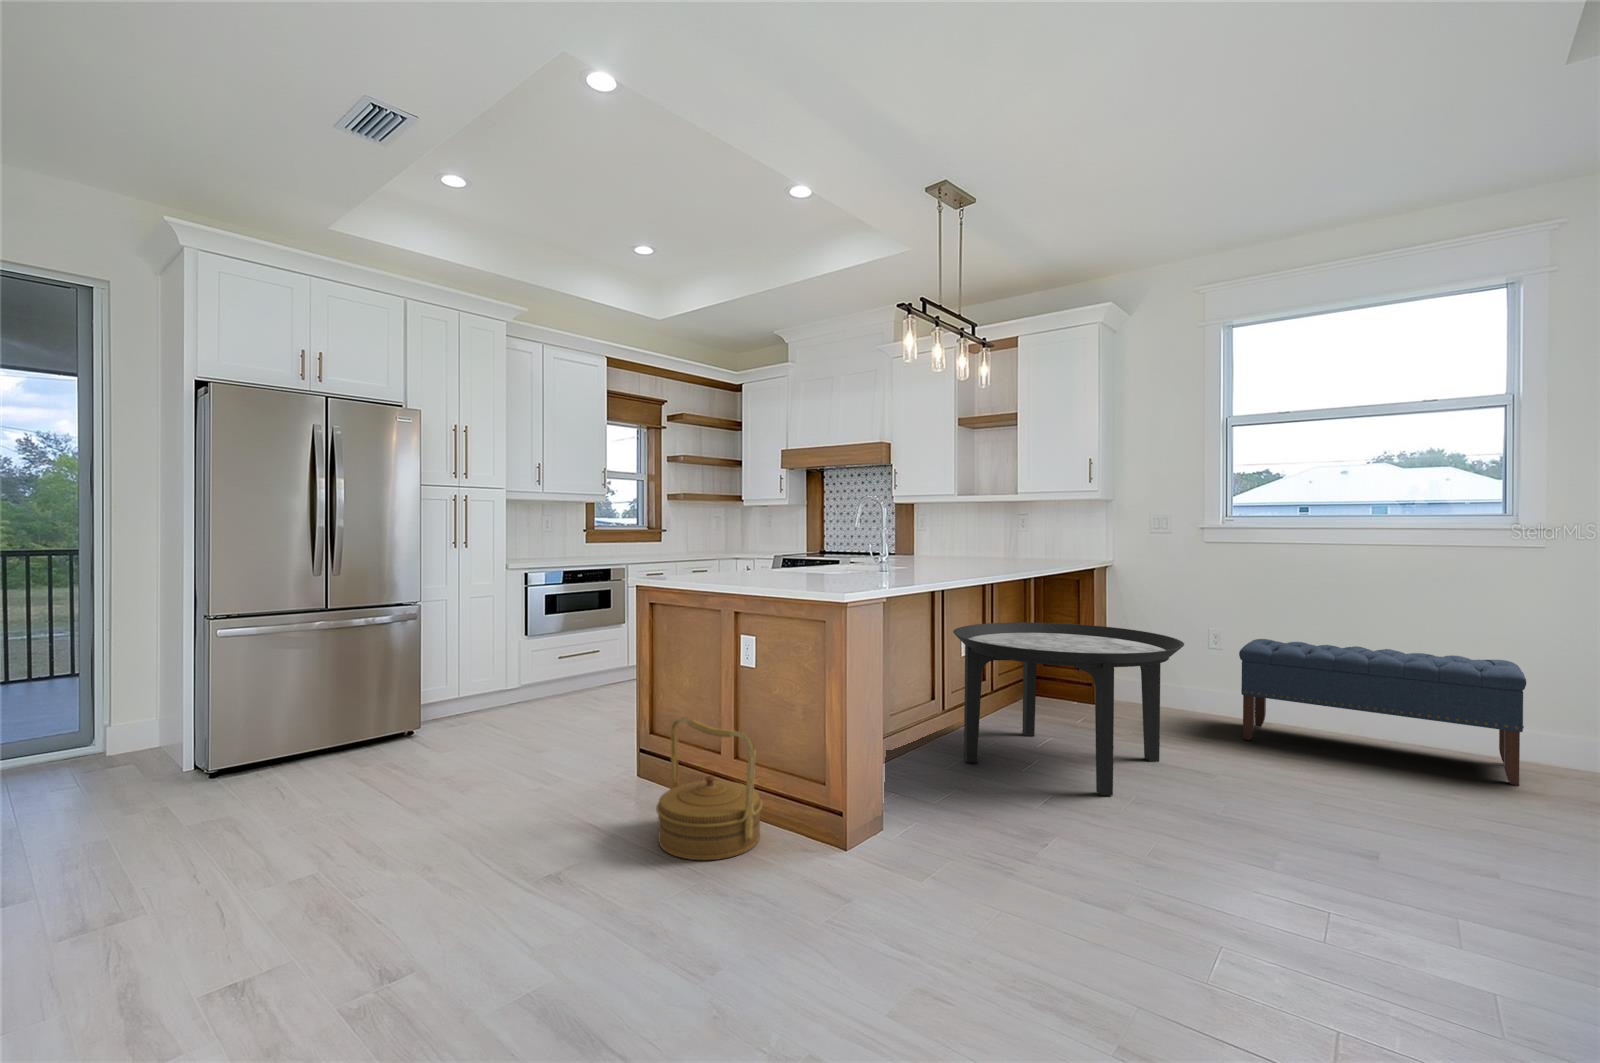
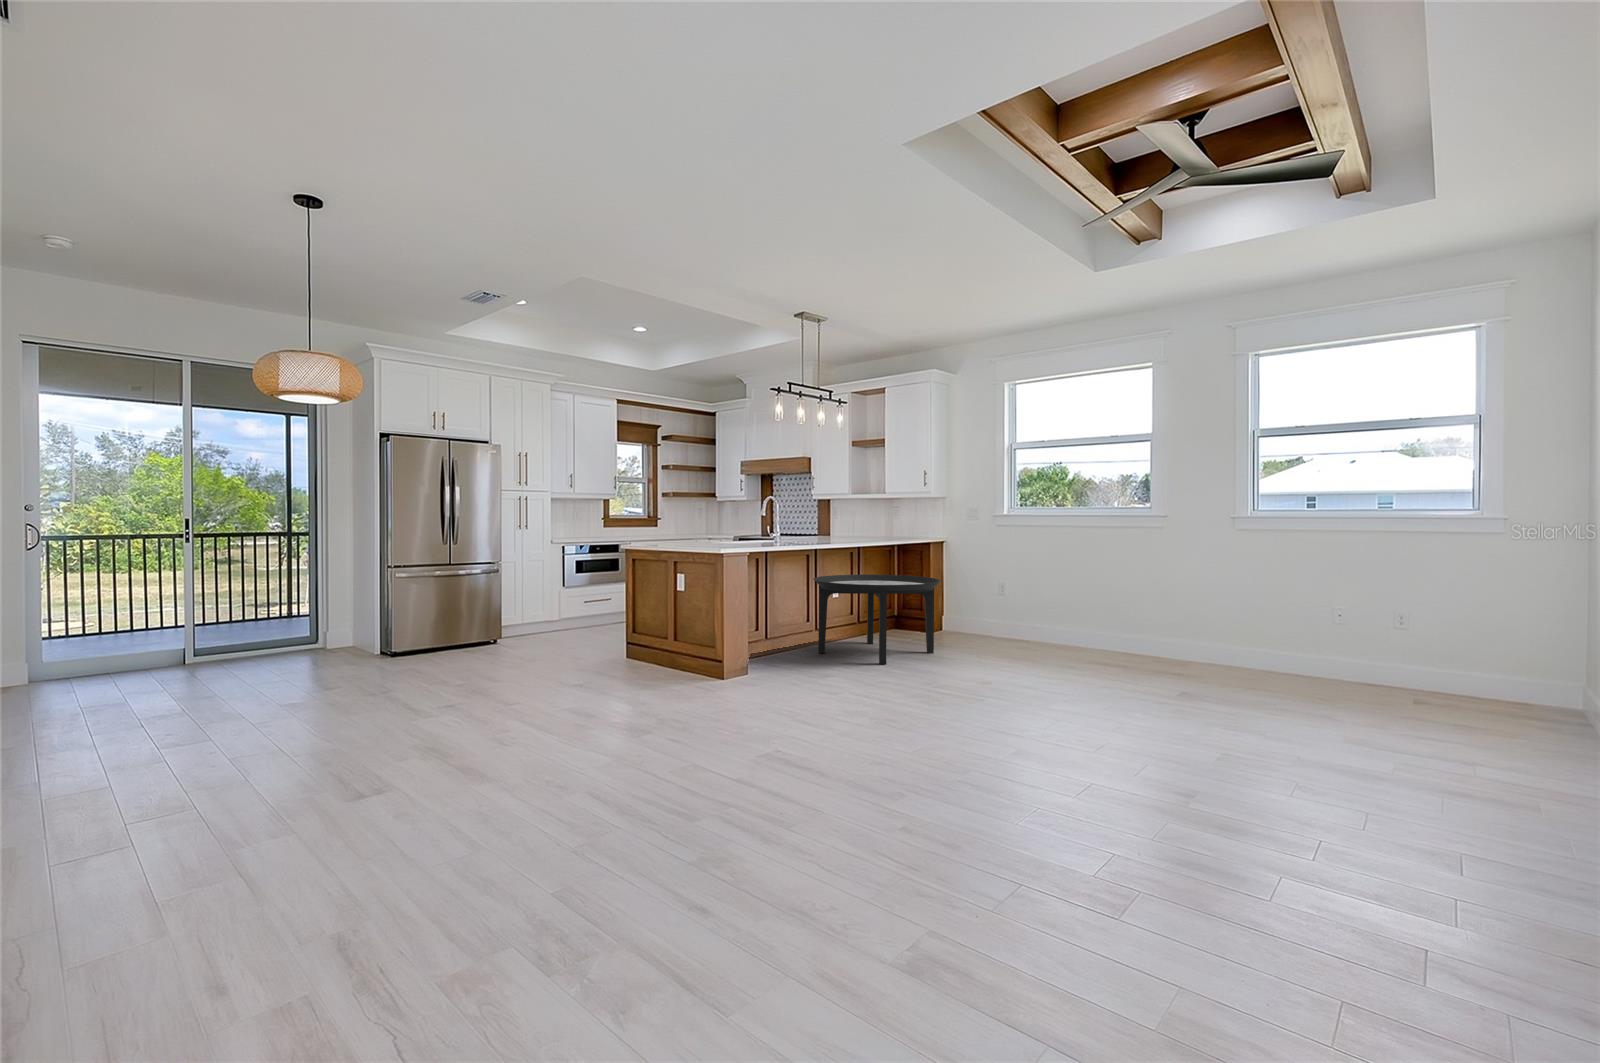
bench: present [1239,639,1526,785] -> none [998,585,1147,662]
woven basket: present [656,717,762,860] -> none [630,616,685,681]

